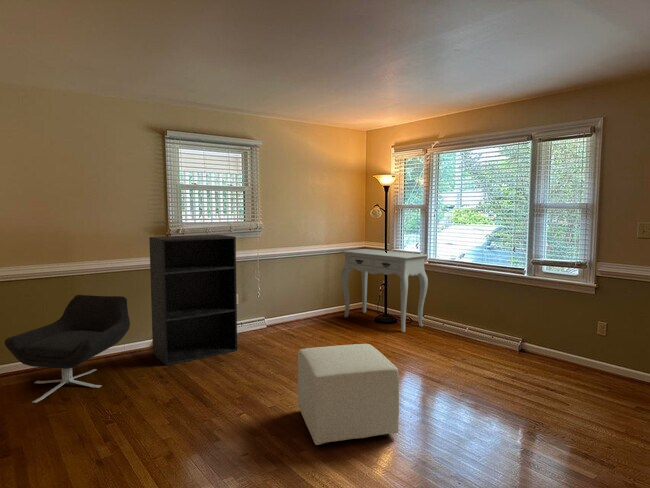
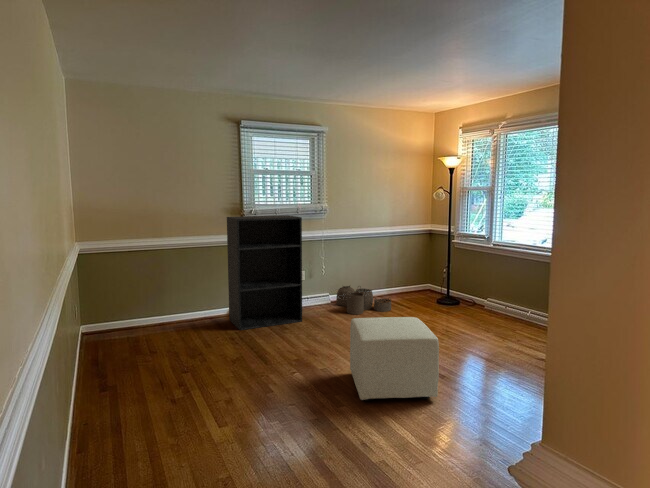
console table: present [341,249,428,332] -> none [405,231,493,314]
lounge chair: present [5,295,130,403] -> none [113,266,210,352]
woven basket: none [272,307,331,339] -> present [336,286,391,314]

